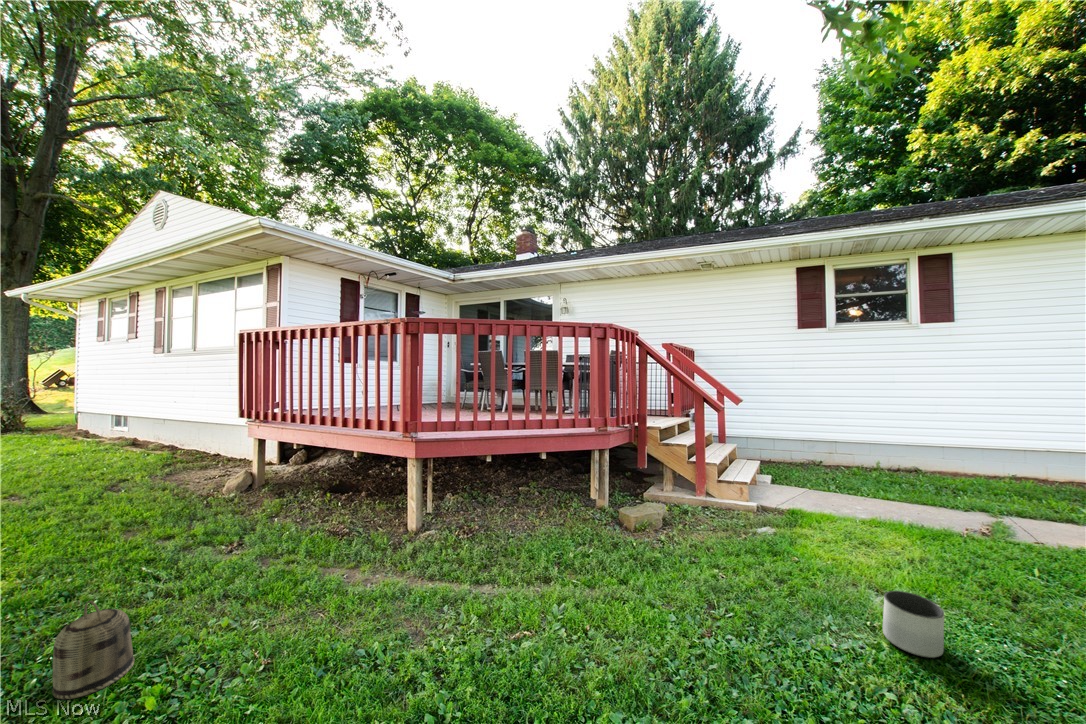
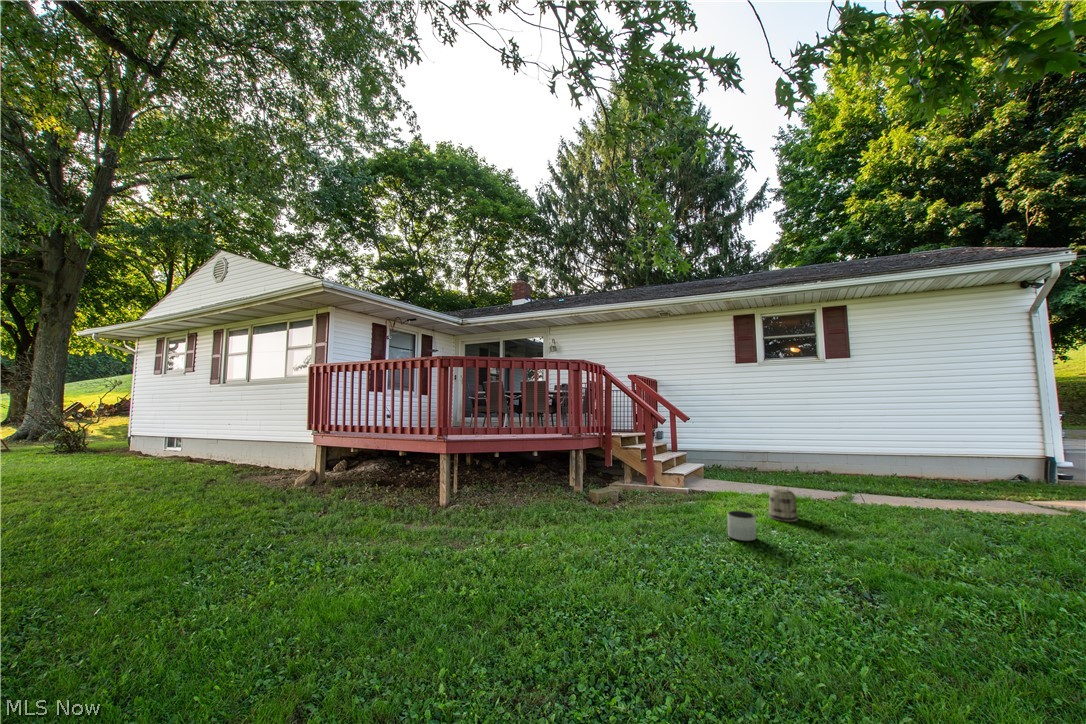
basket: present [52,601,134,699] -> present [769,489,798,522]

